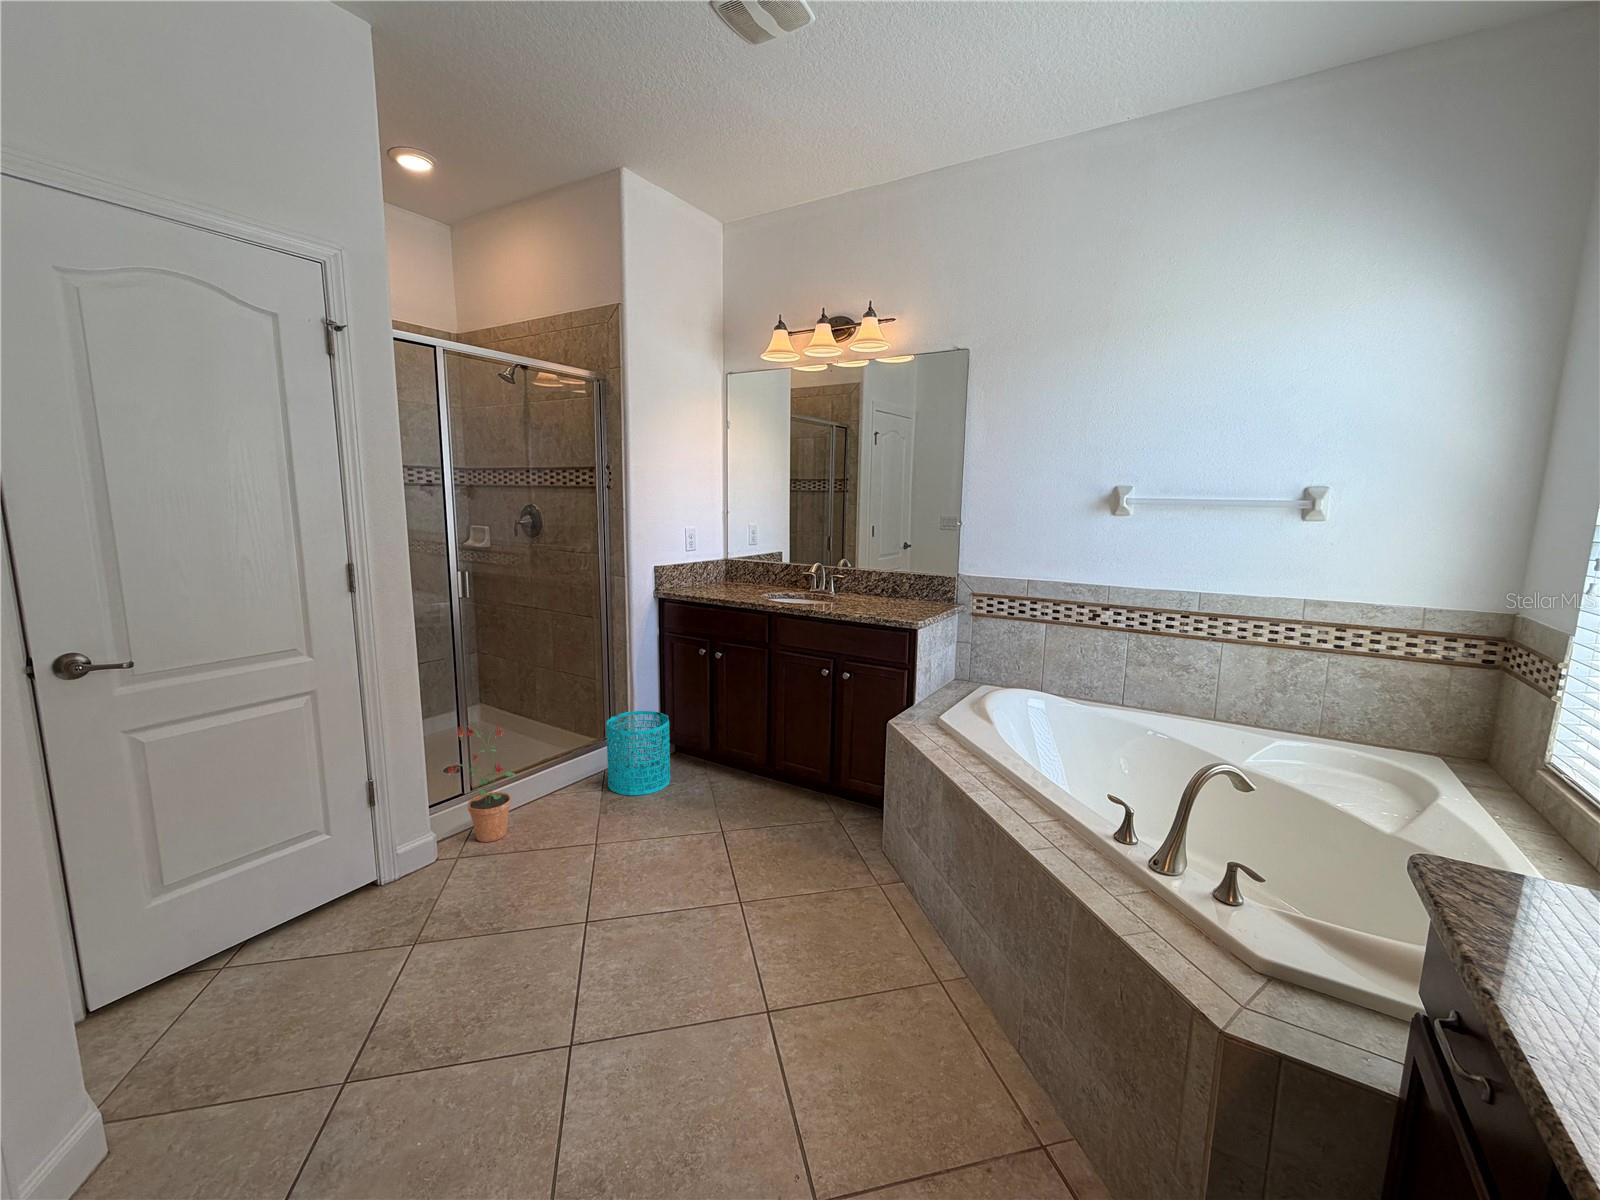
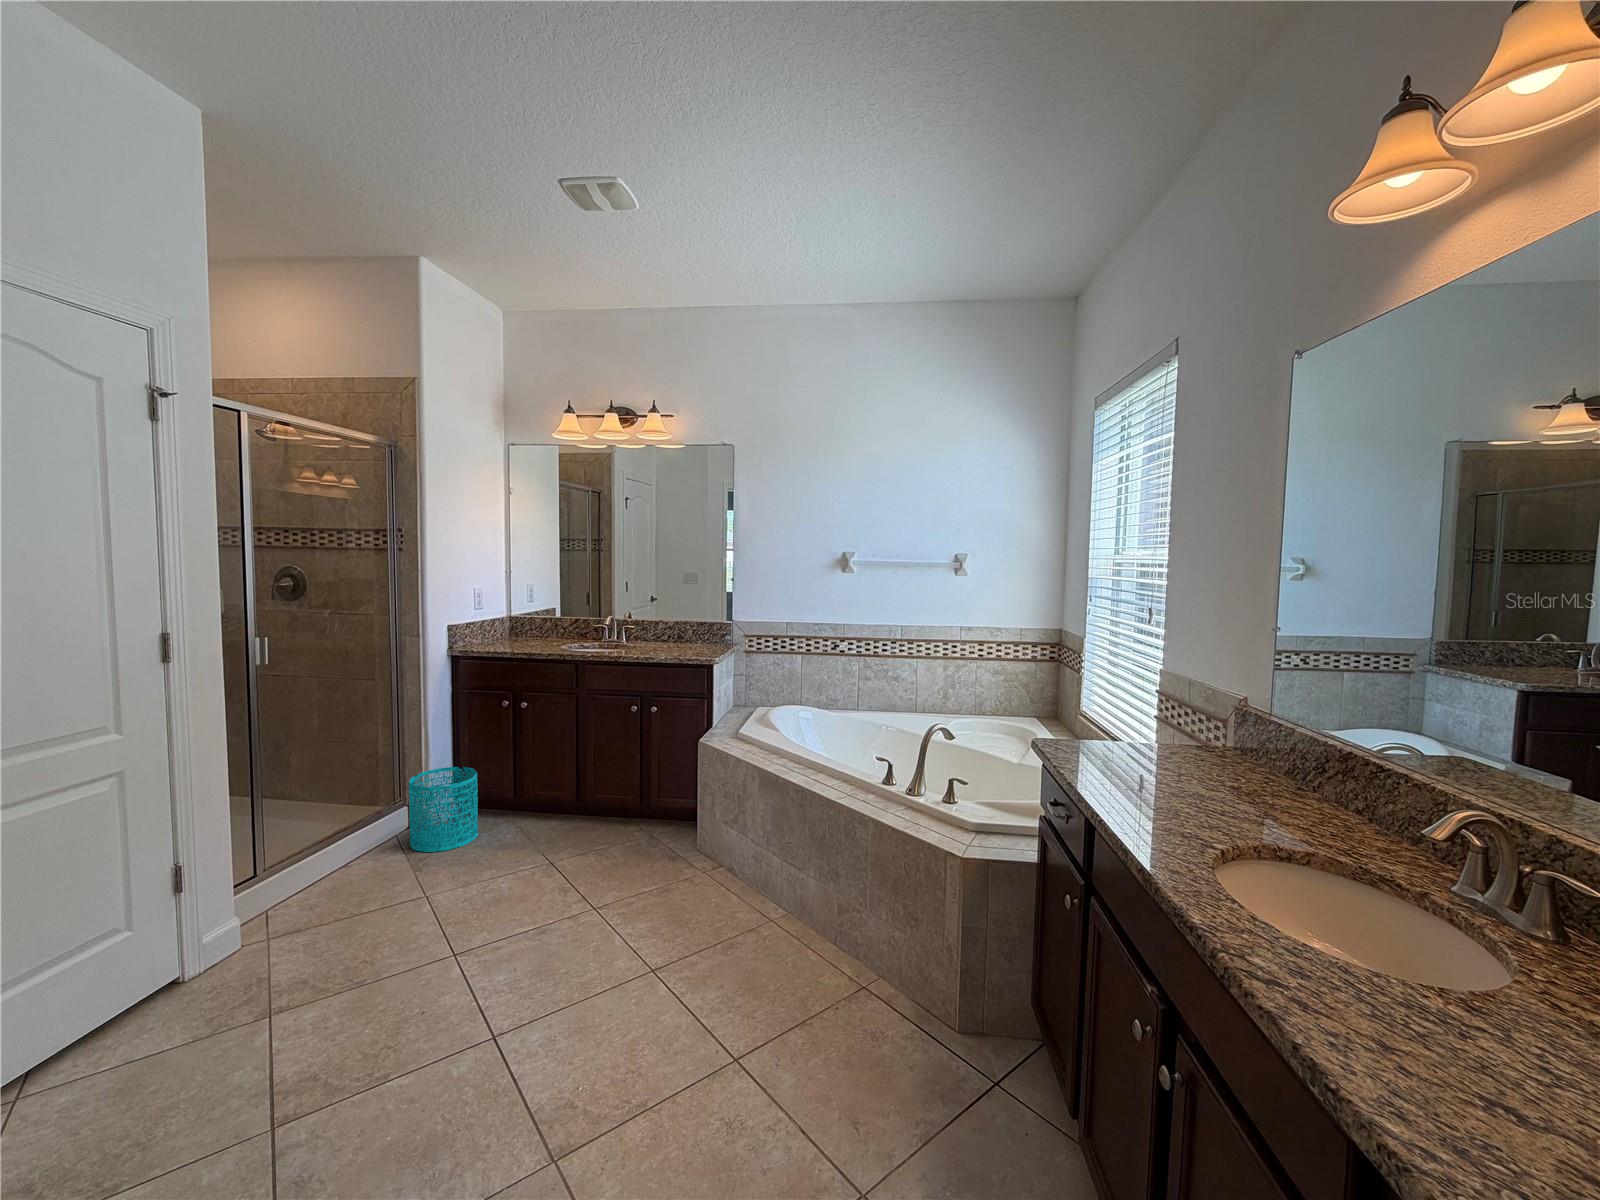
potted plant: present [448,725,516,842] -> none [248,796,328,922]

